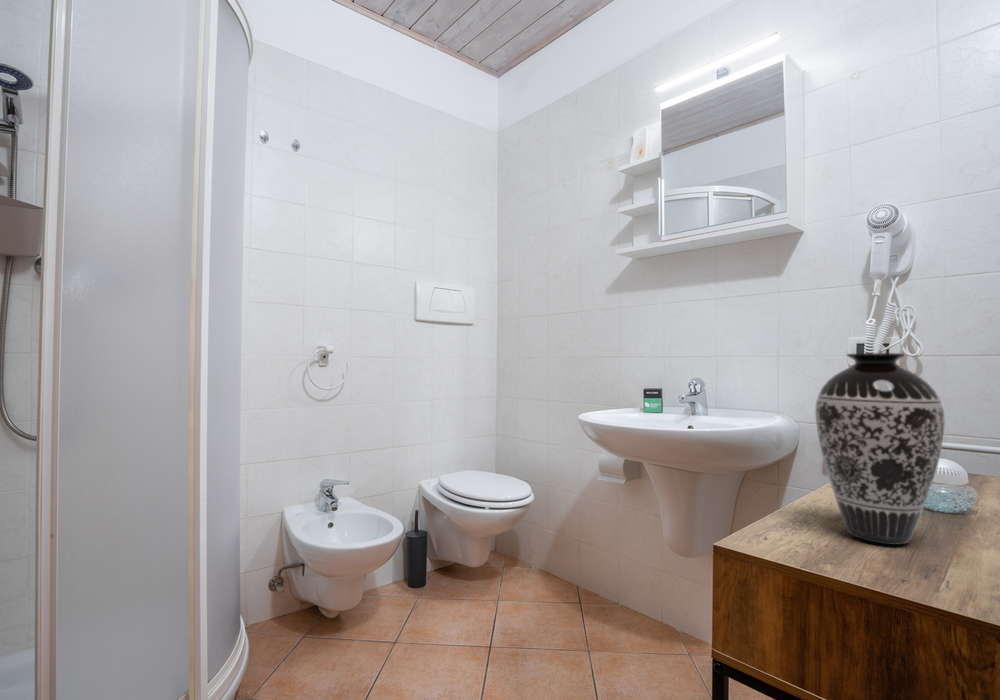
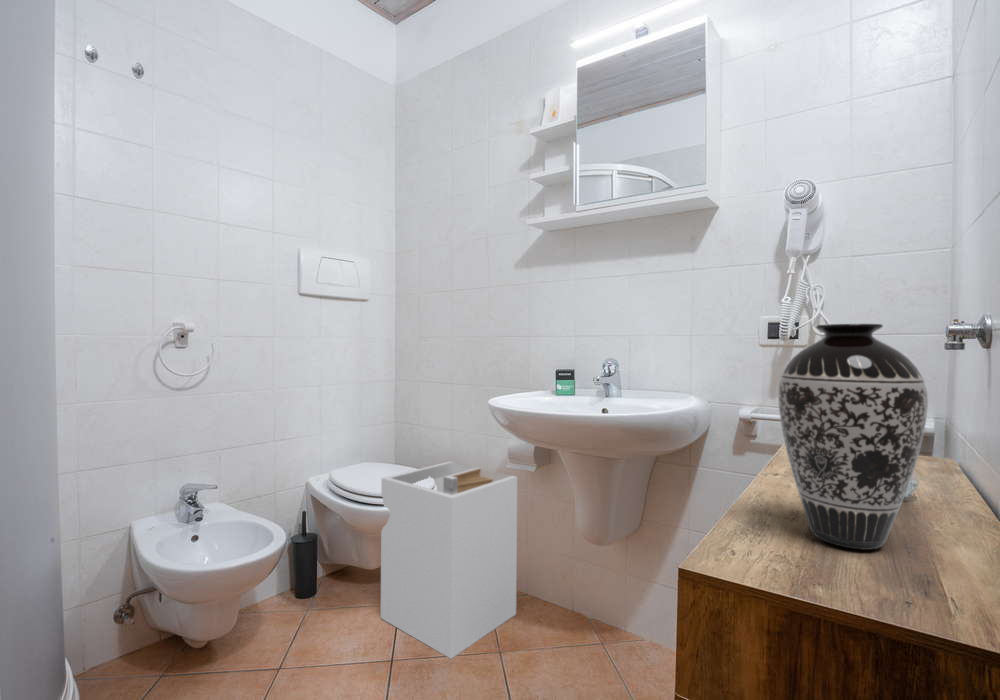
laundry hamper: none [480,472,606,652] -> present [381,461,517,659]

